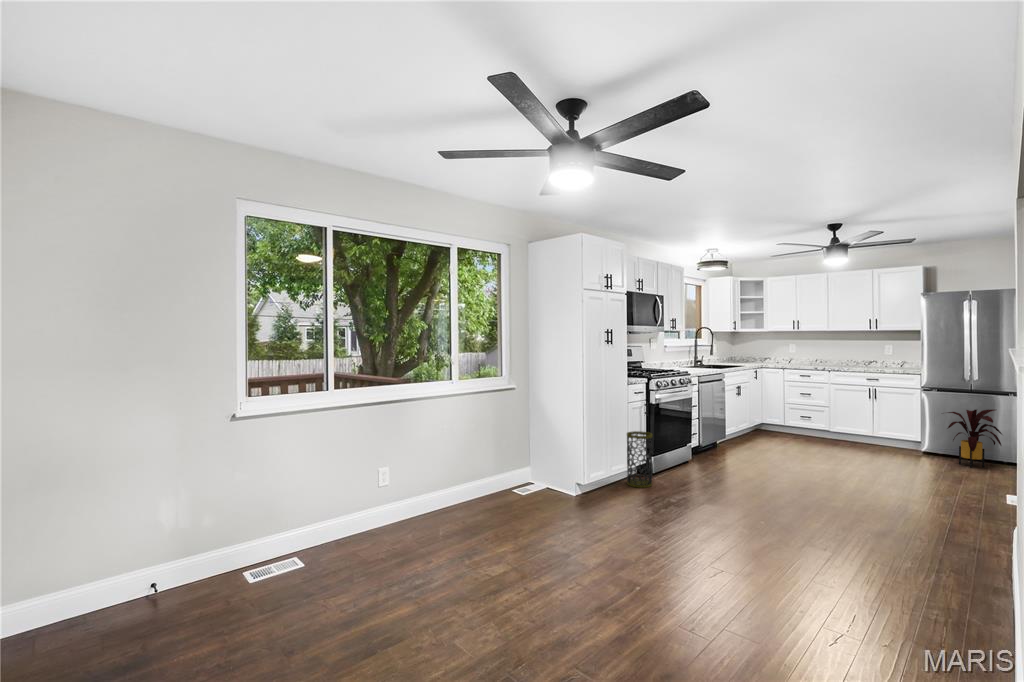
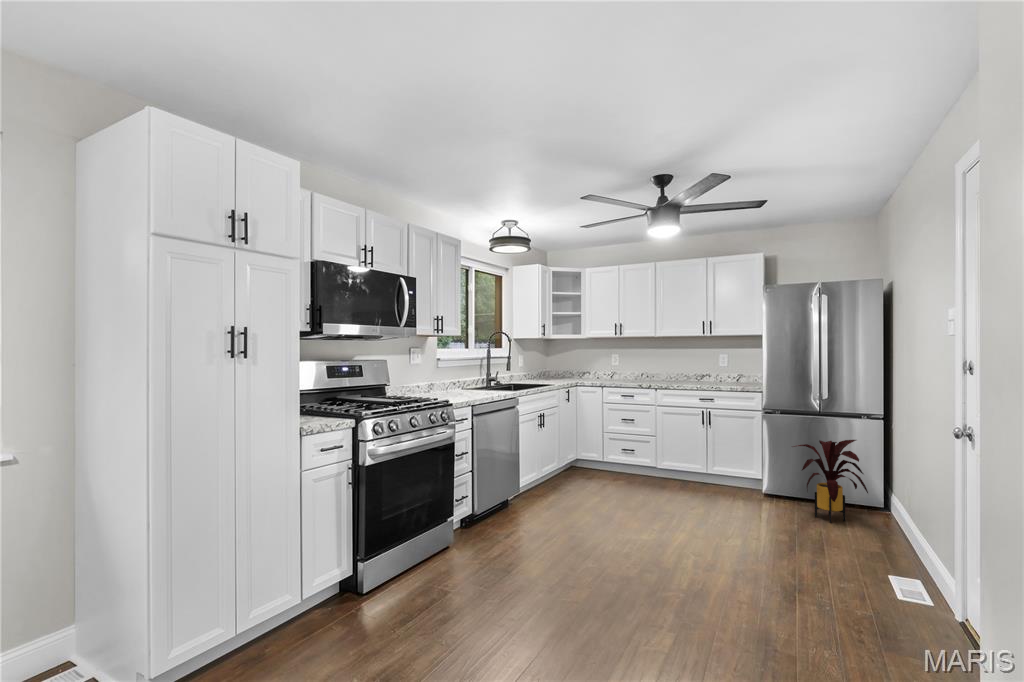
trash can: present [627,431,652,488] -> none [282,527,337,654]

